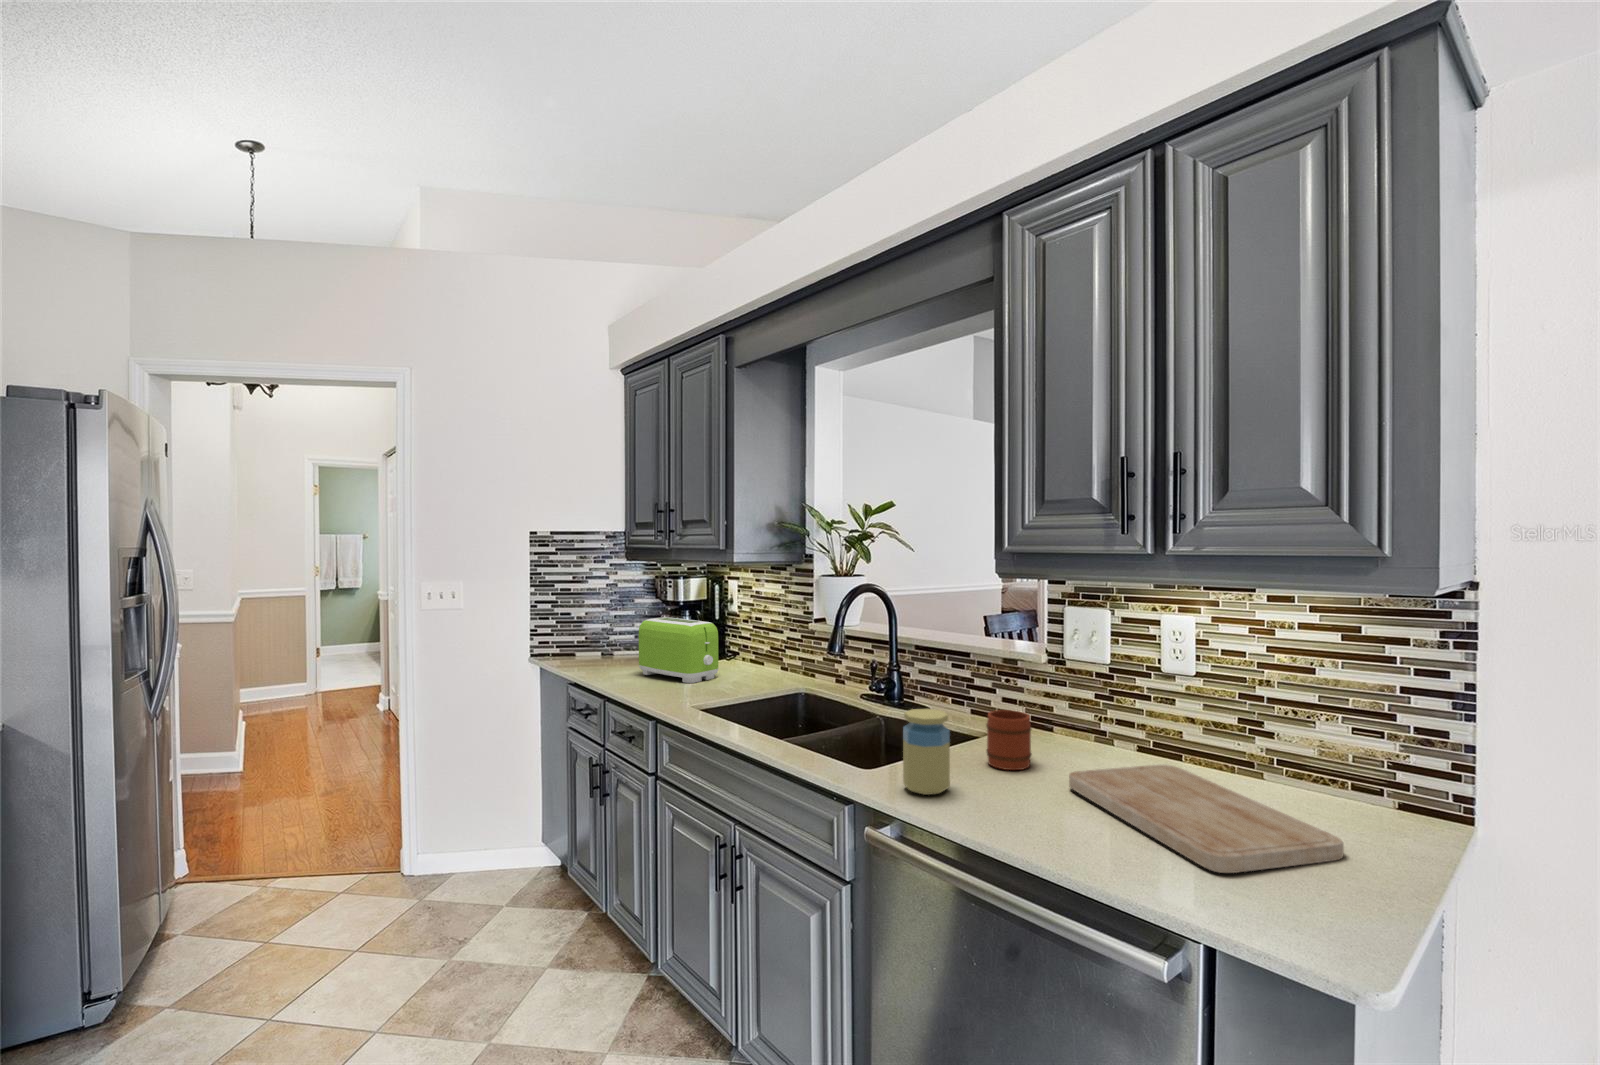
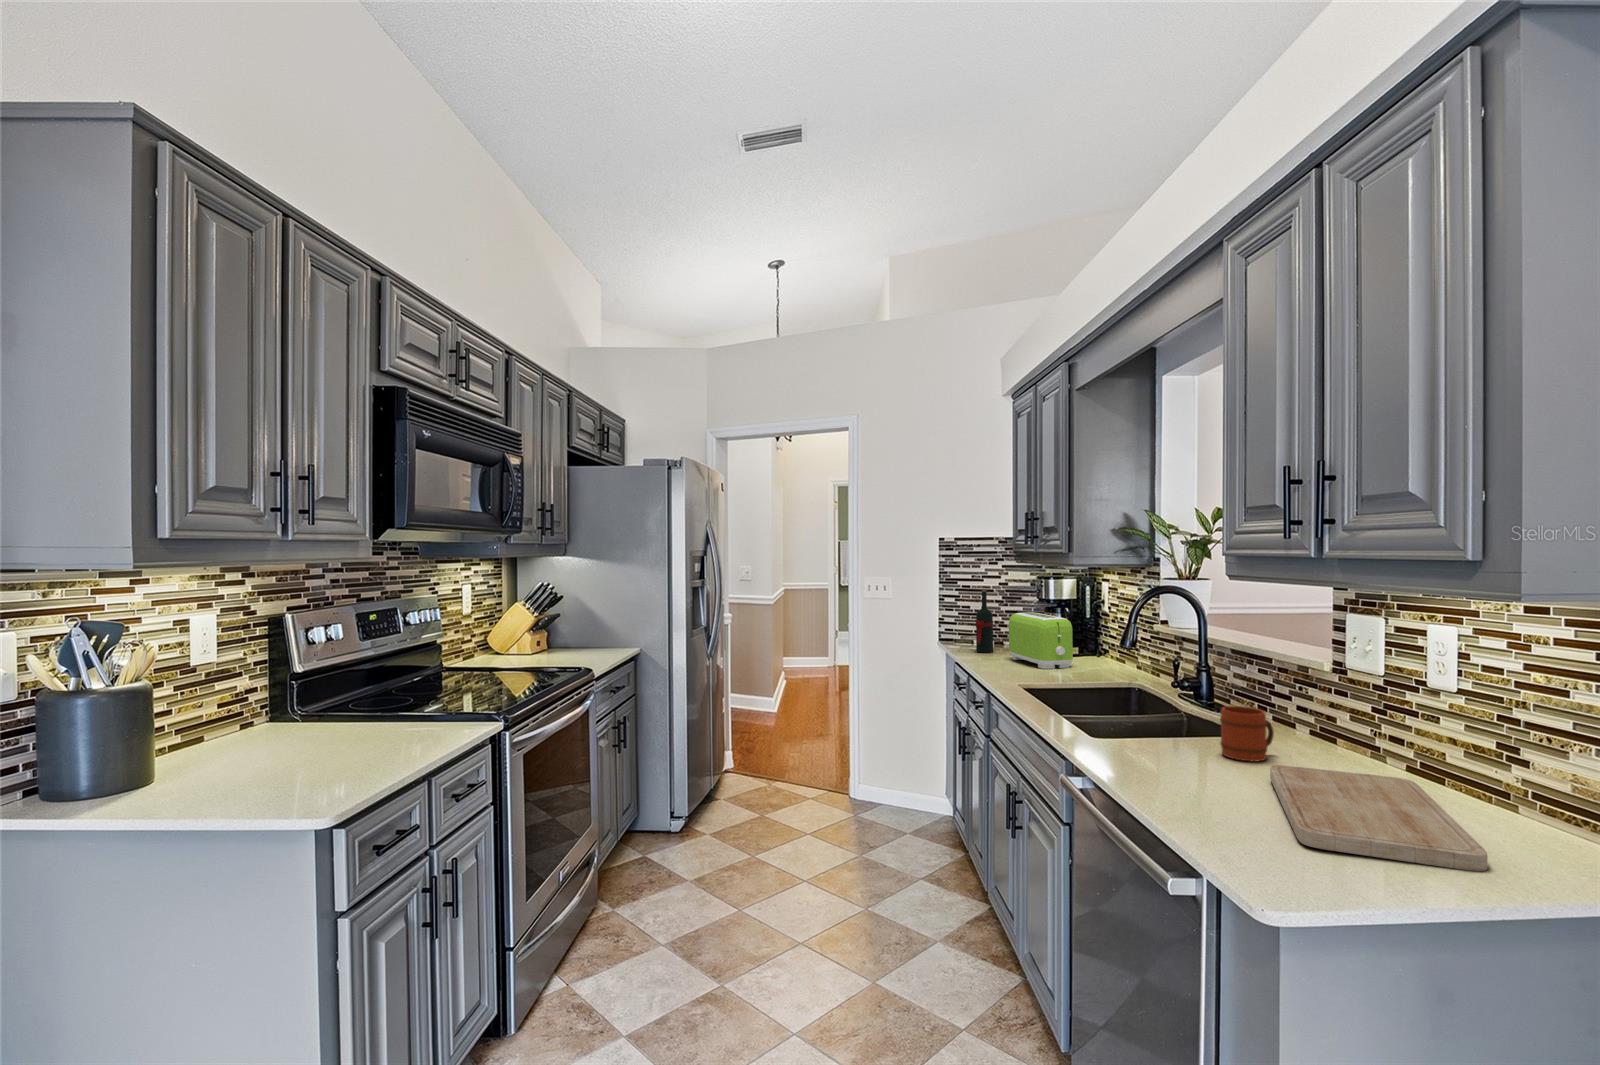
wine bottle: none [589,592,609,670] -> present [976,589,993,653]
jar: present [903,709,950,795] -> none [1114,690,1156,761]

